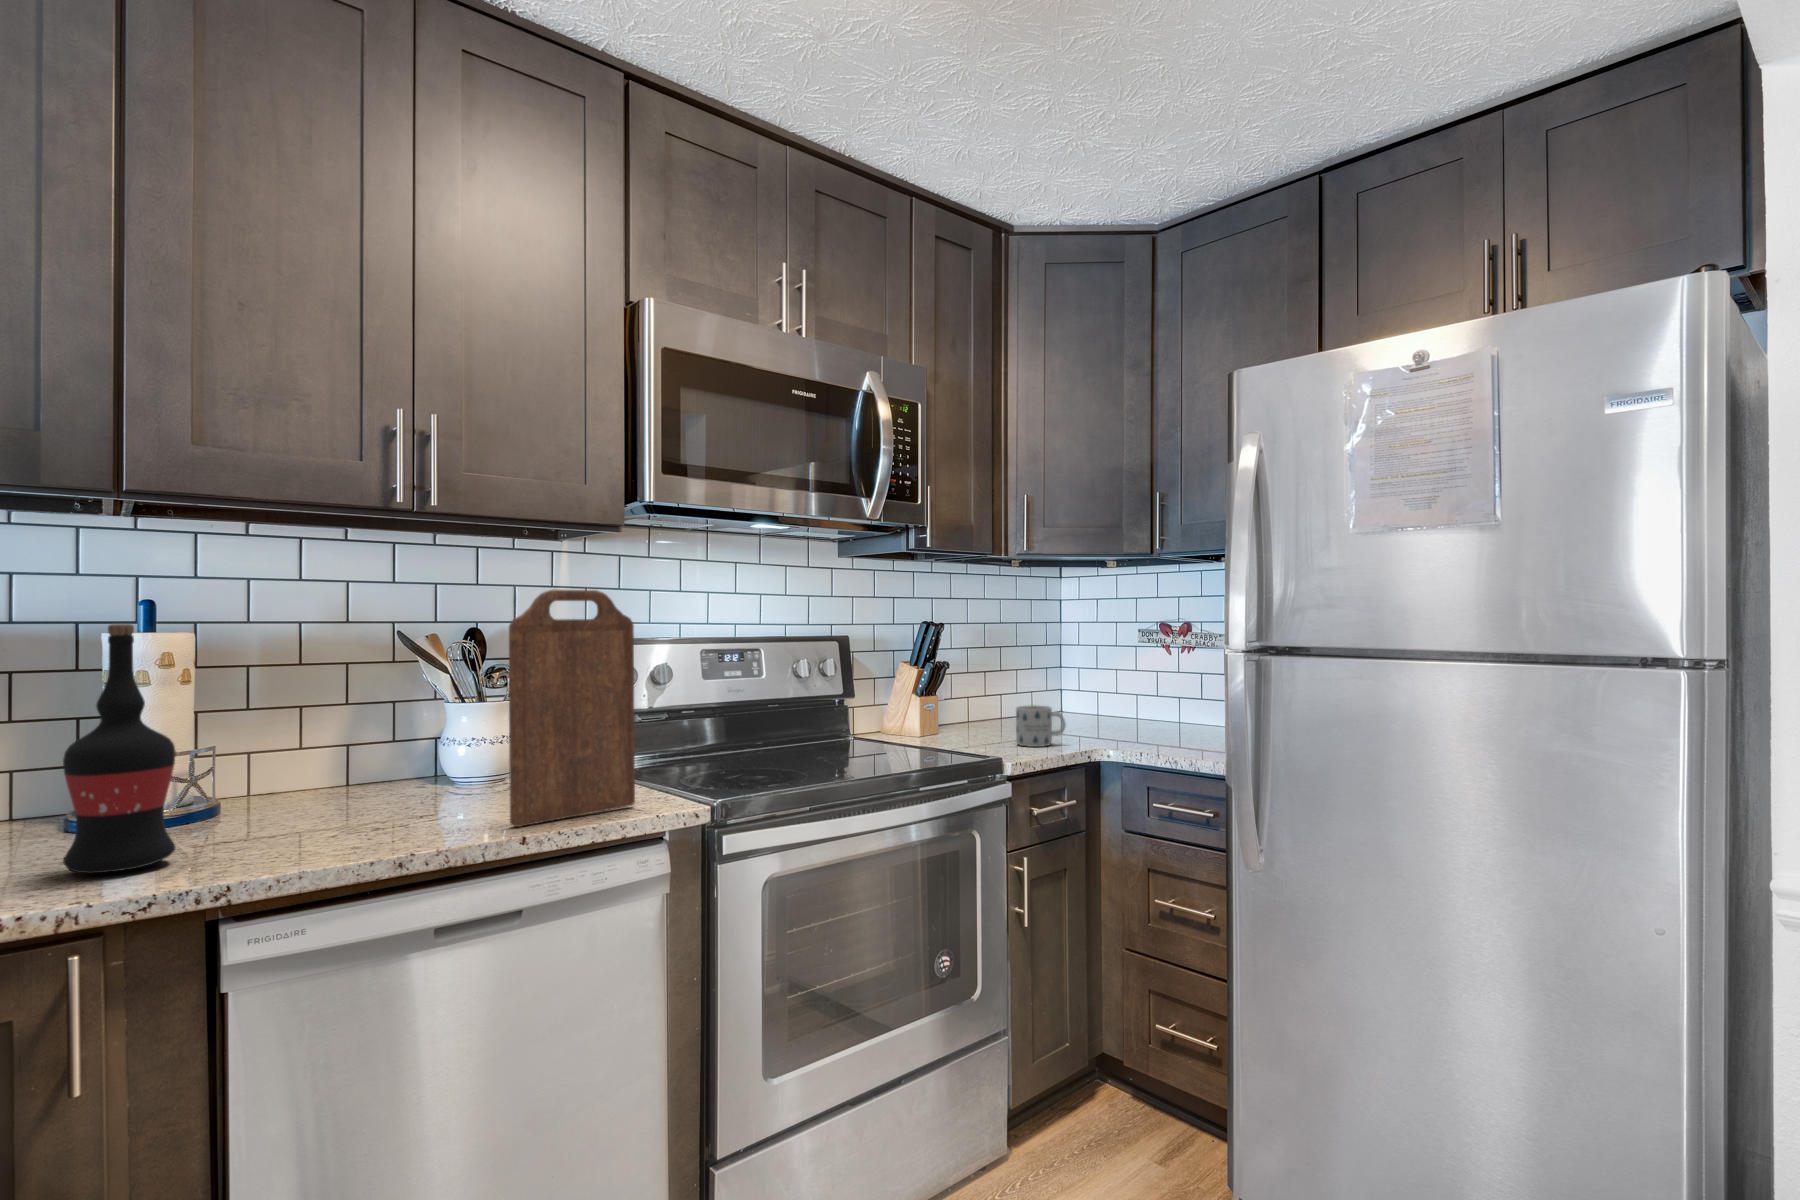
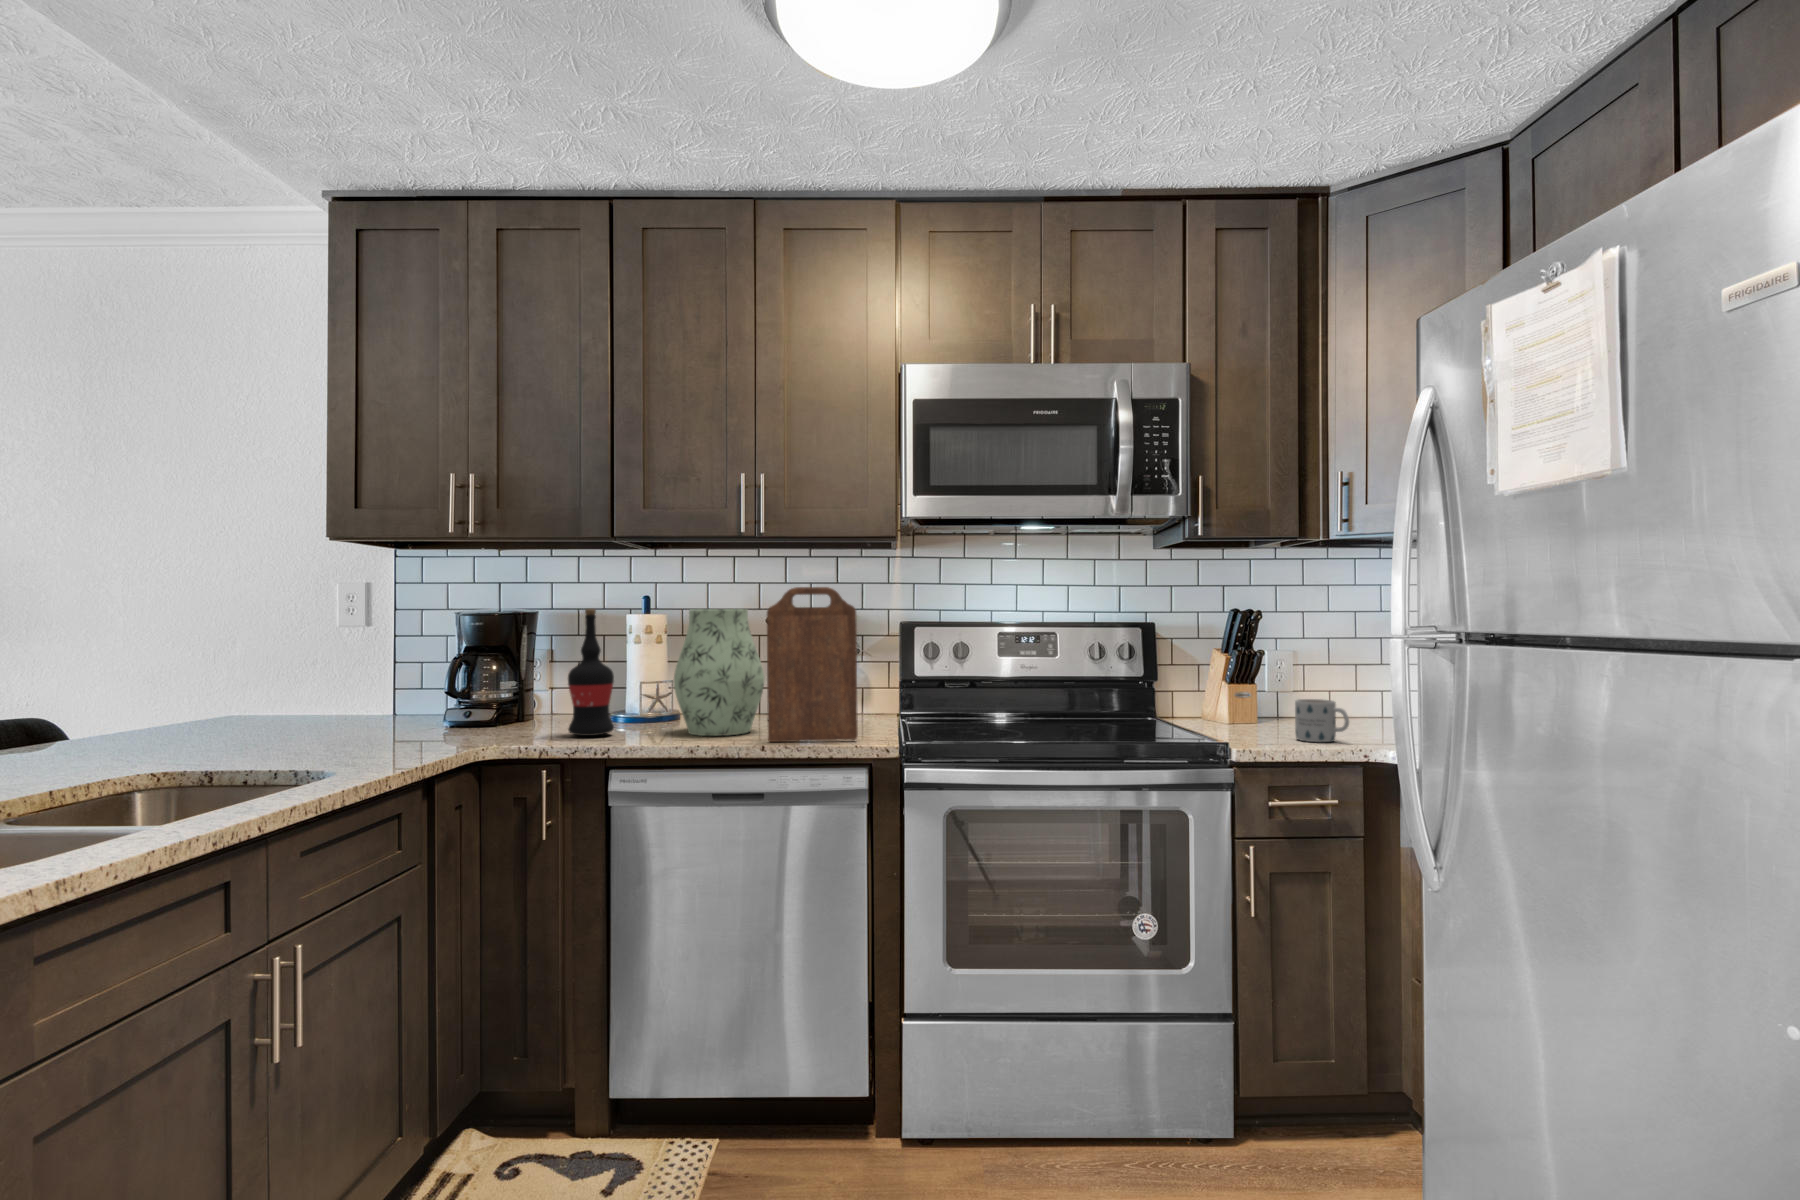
vase: none [285,623,453,835] -> present [674,609,764,736]

